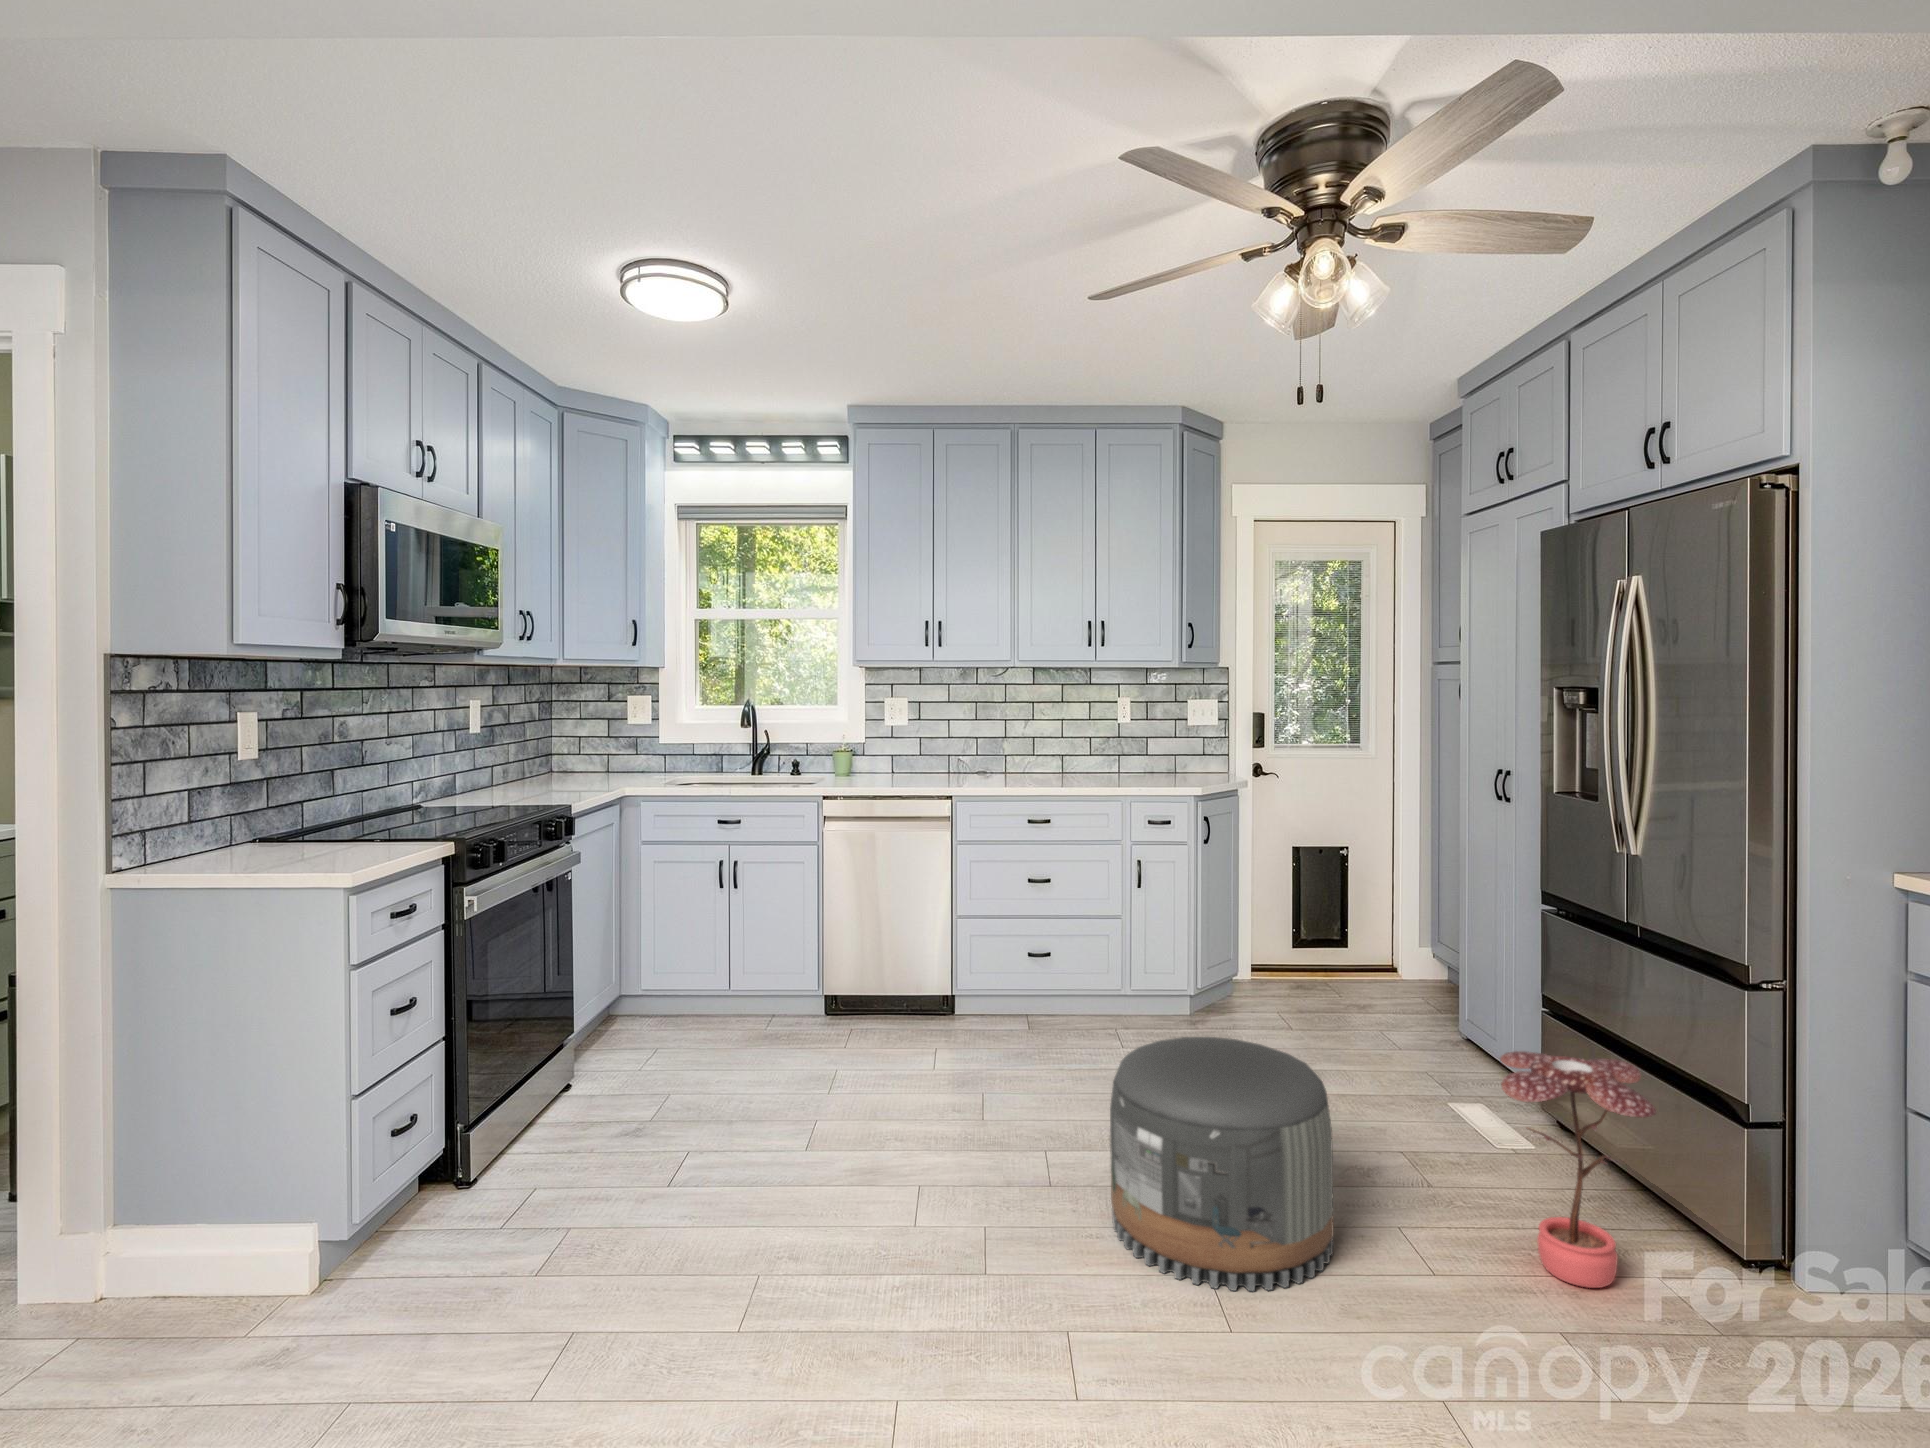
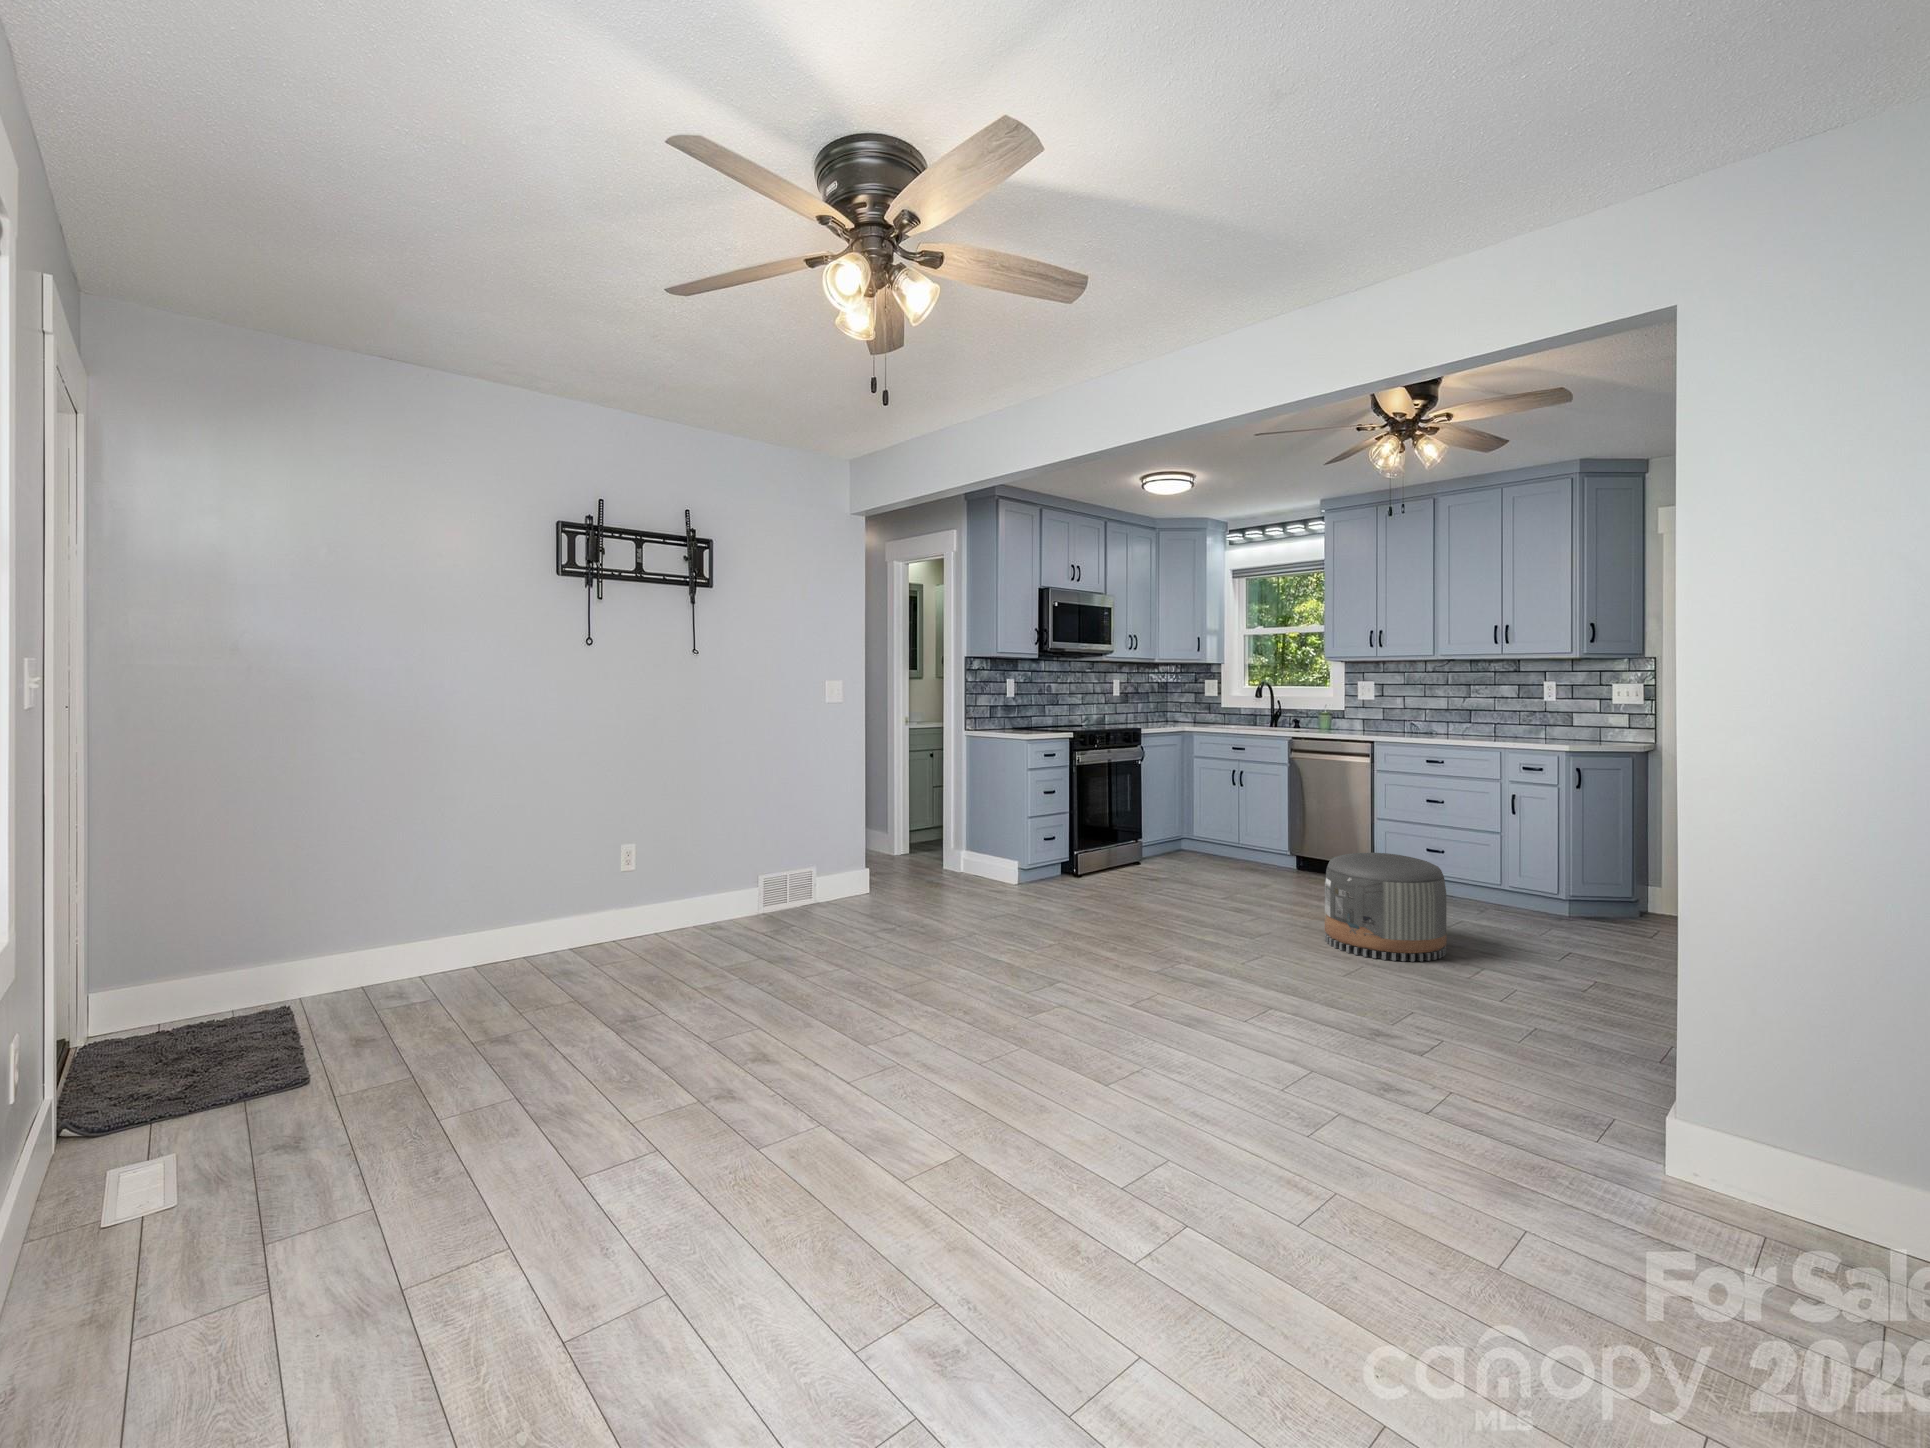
potted plant: present [1500,1051,1657,1288] -> none [1511,874,1619,997]

